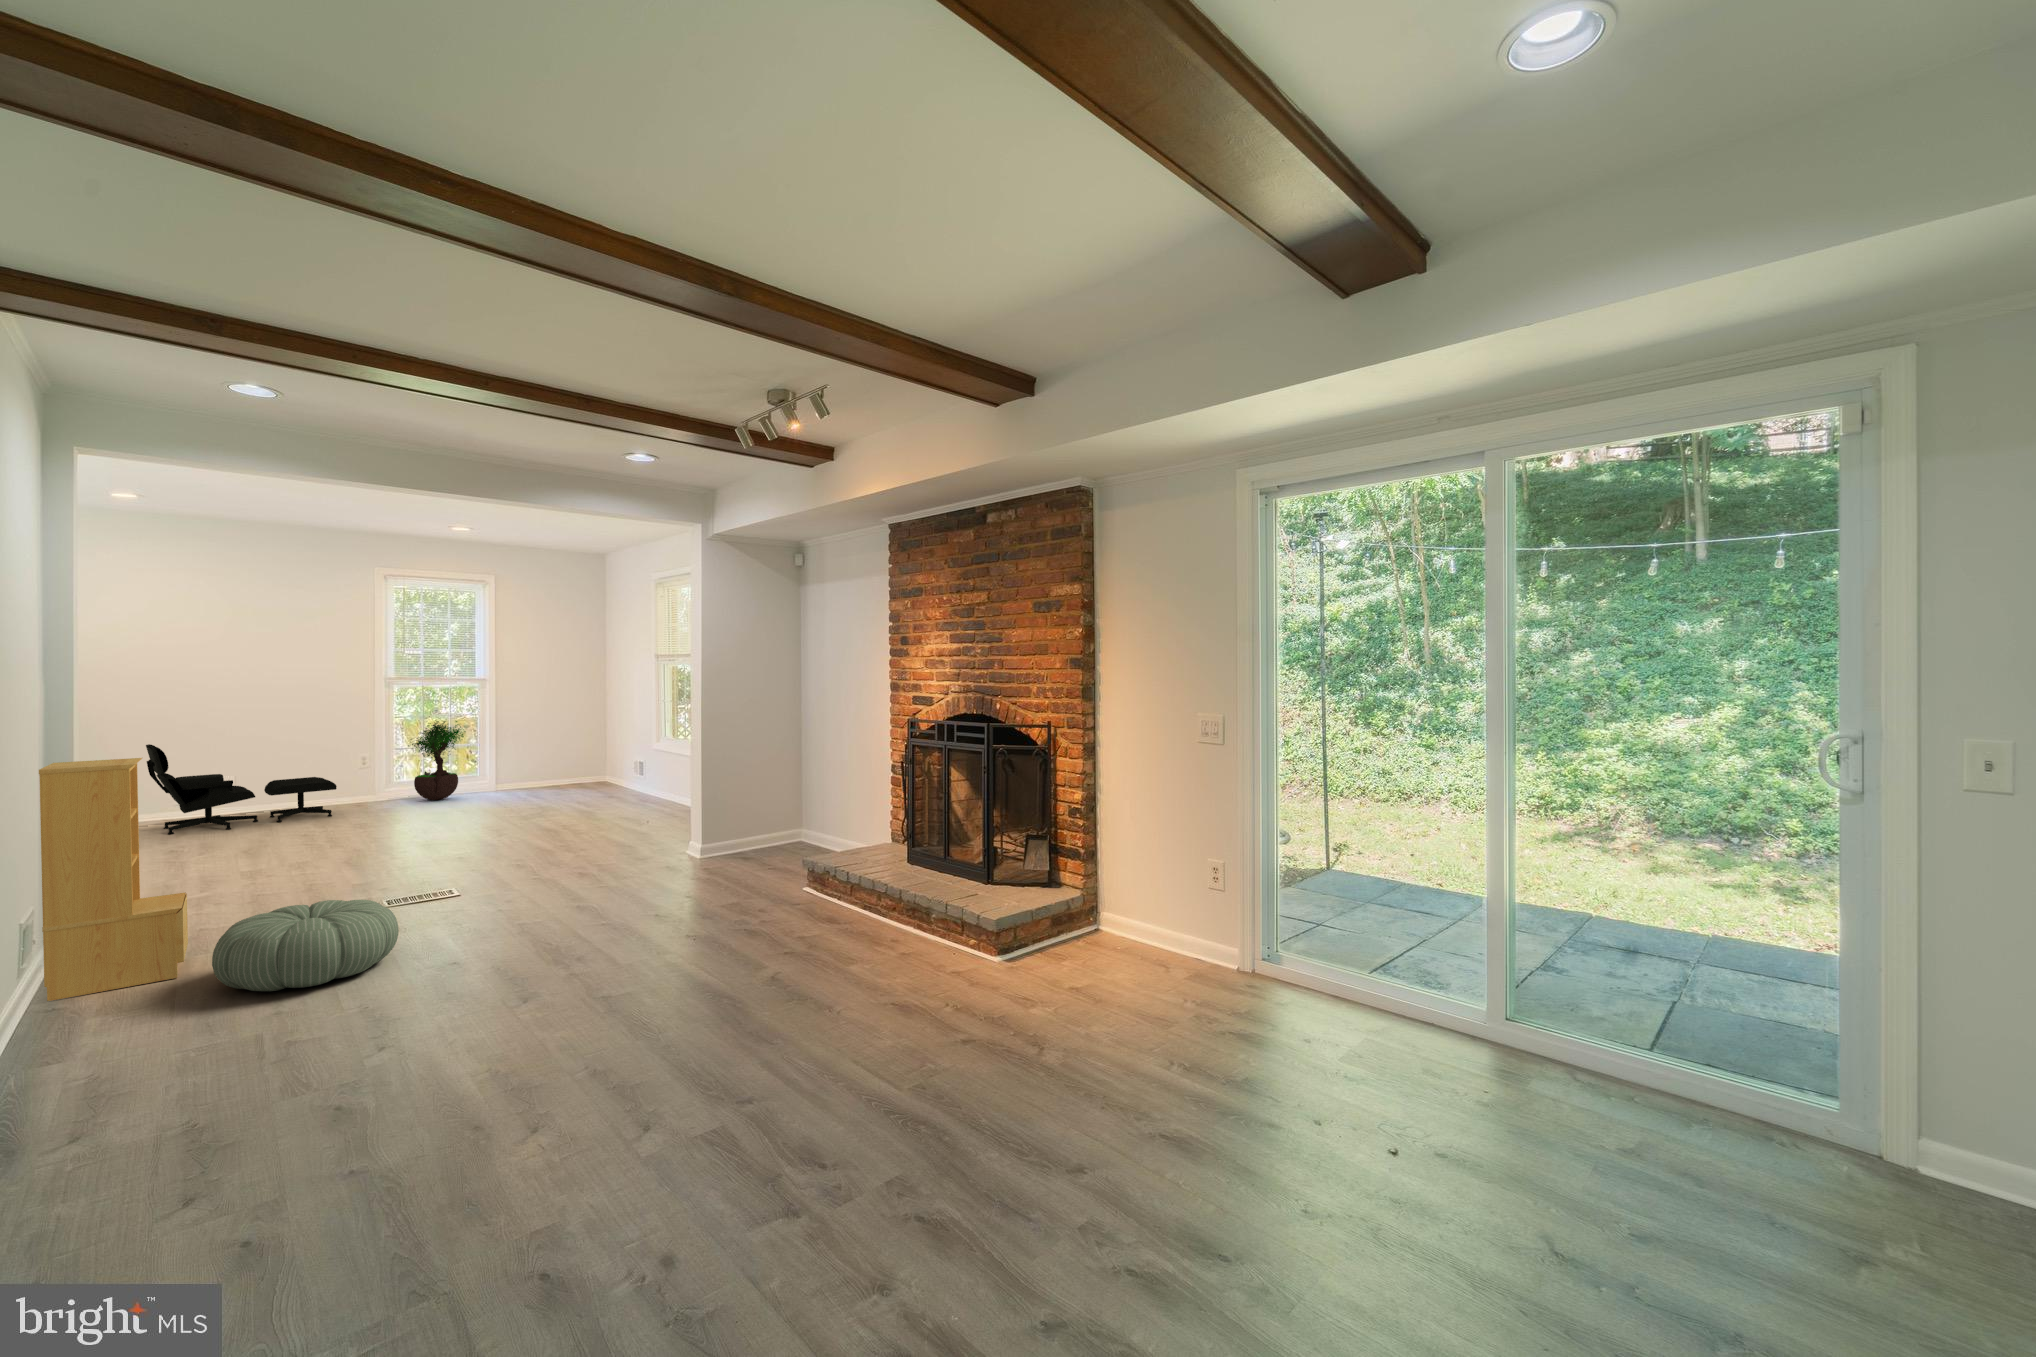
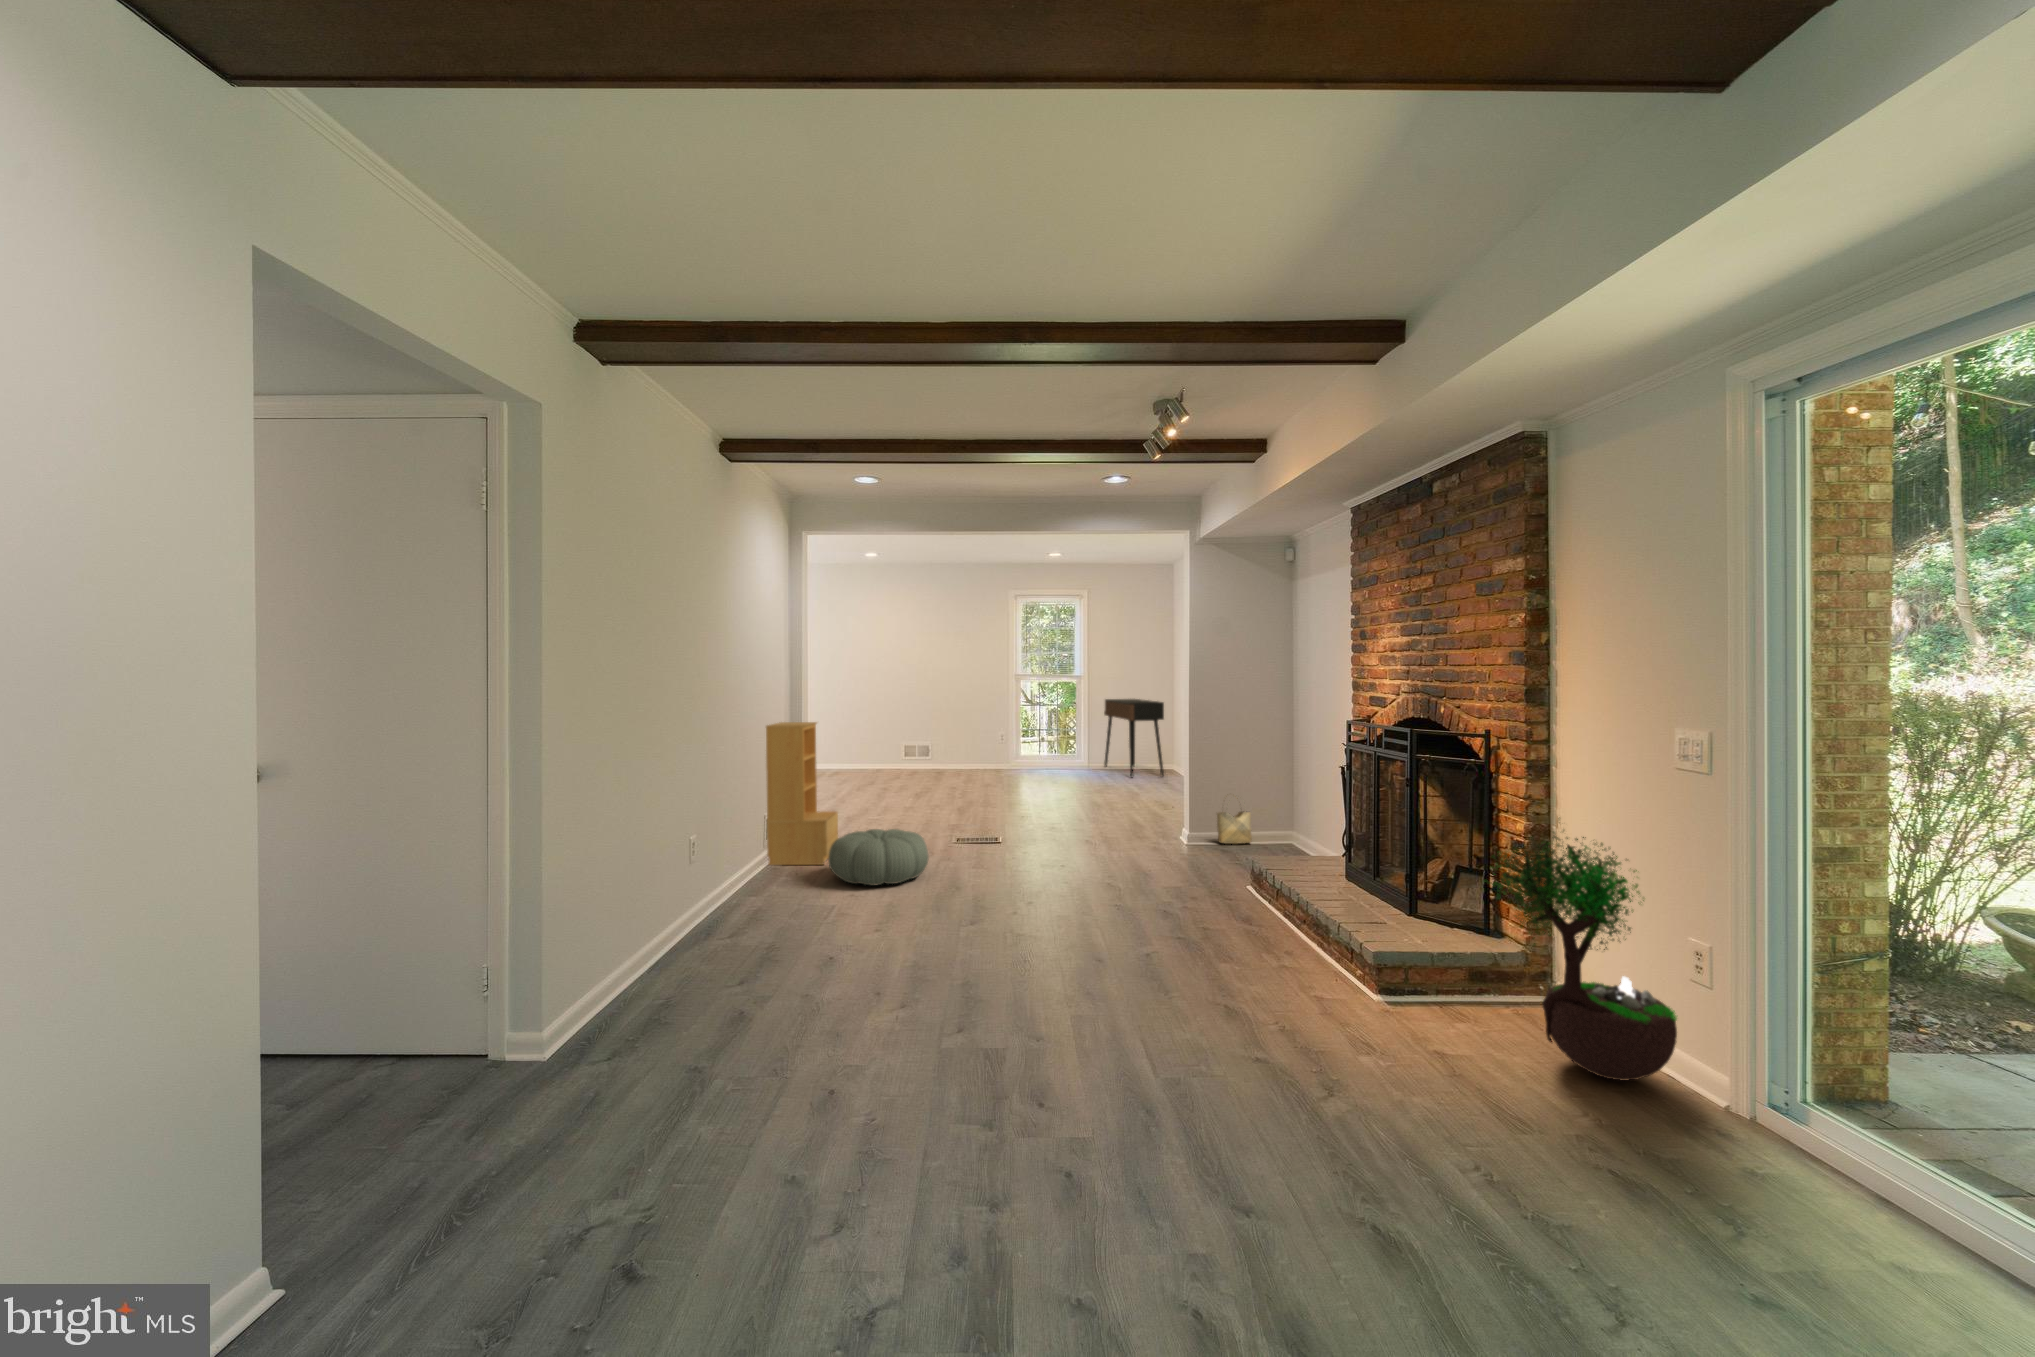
console table: none [512,706,603,797] -> present [1104,699,1164,777]
potted tree: present [408,721,464,800] -> present [1485,836,1677,1081]
lounge chair: present [146,744,337,834] -> none [884,716,981,777]
woven basket: none [730,801,766,853] -> present [1217,811,1252,844]

